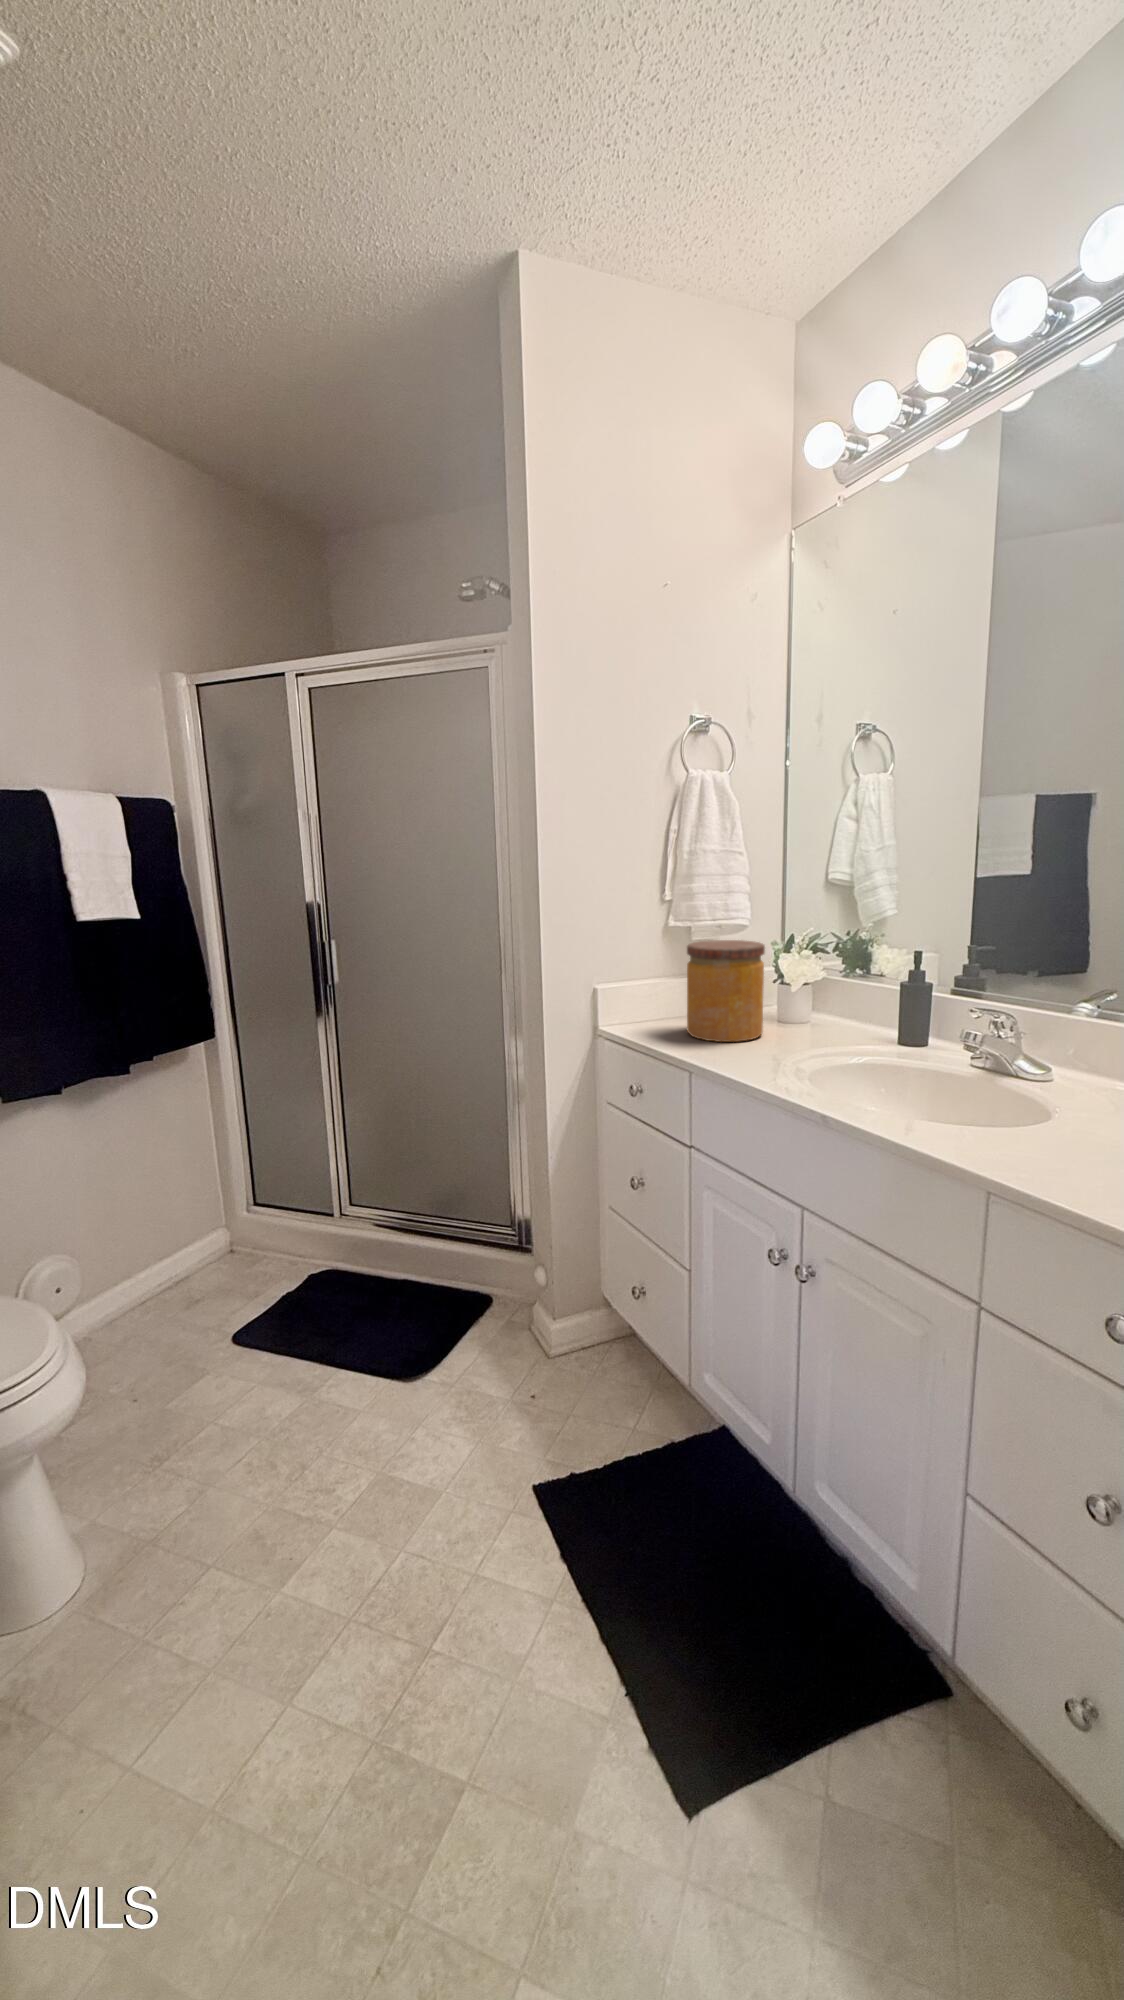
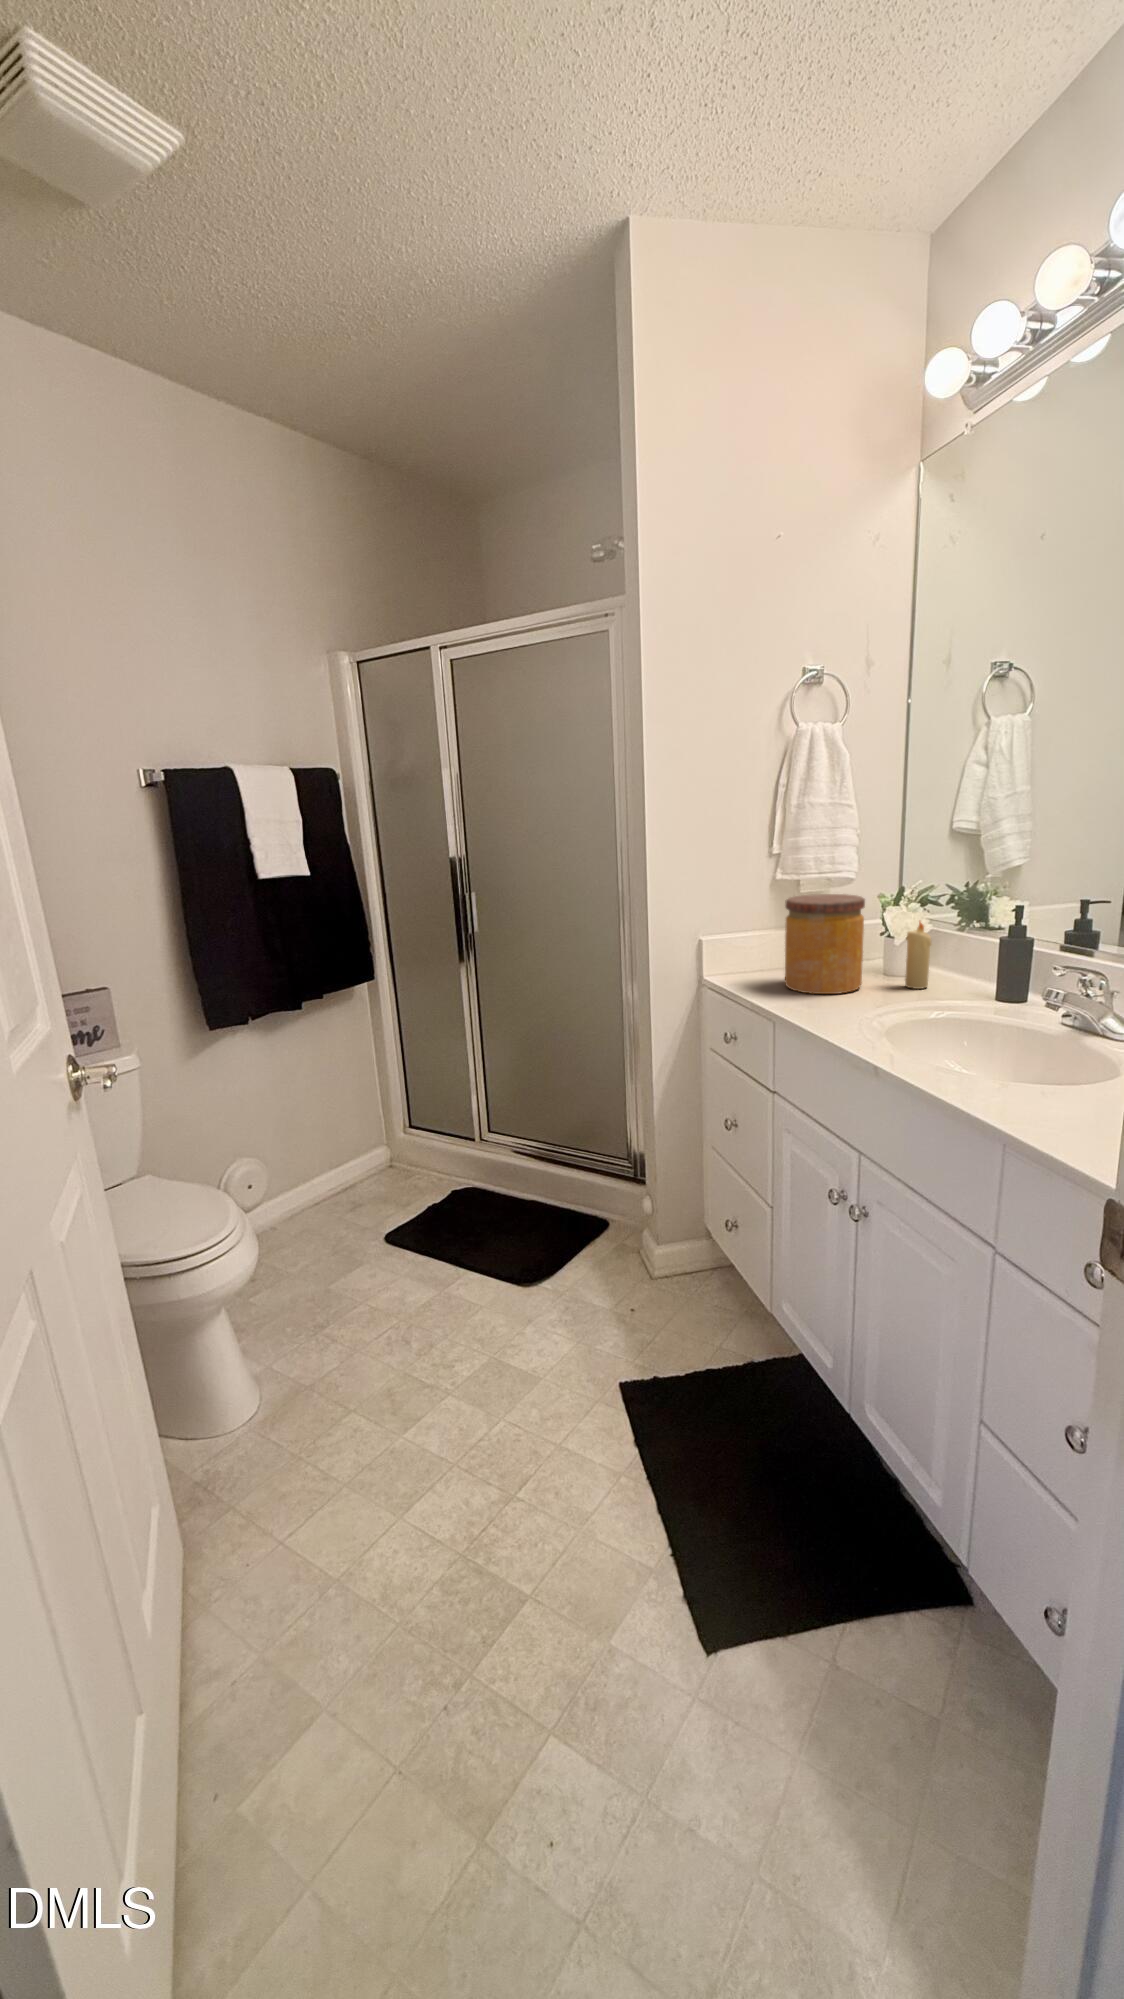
candle: none [803,965,827,1034] -> present [905,922,931,989]

